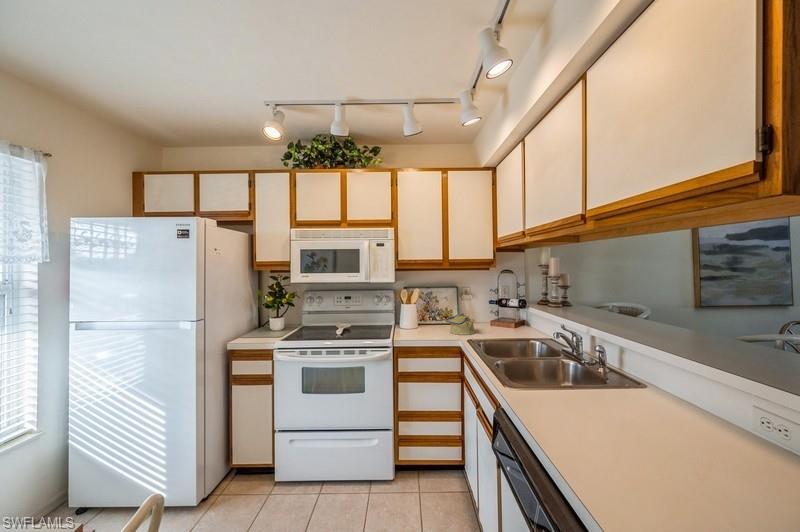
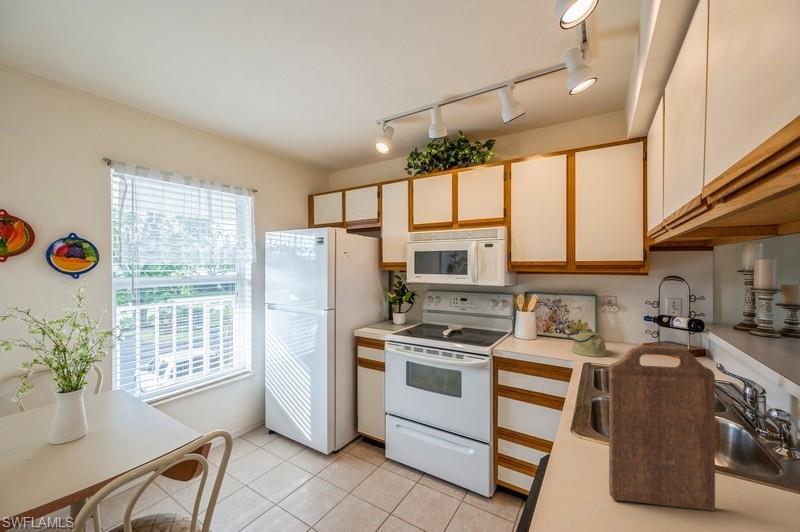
cutting board: none [562,310,612,426] -> present [609,345,715,511]

